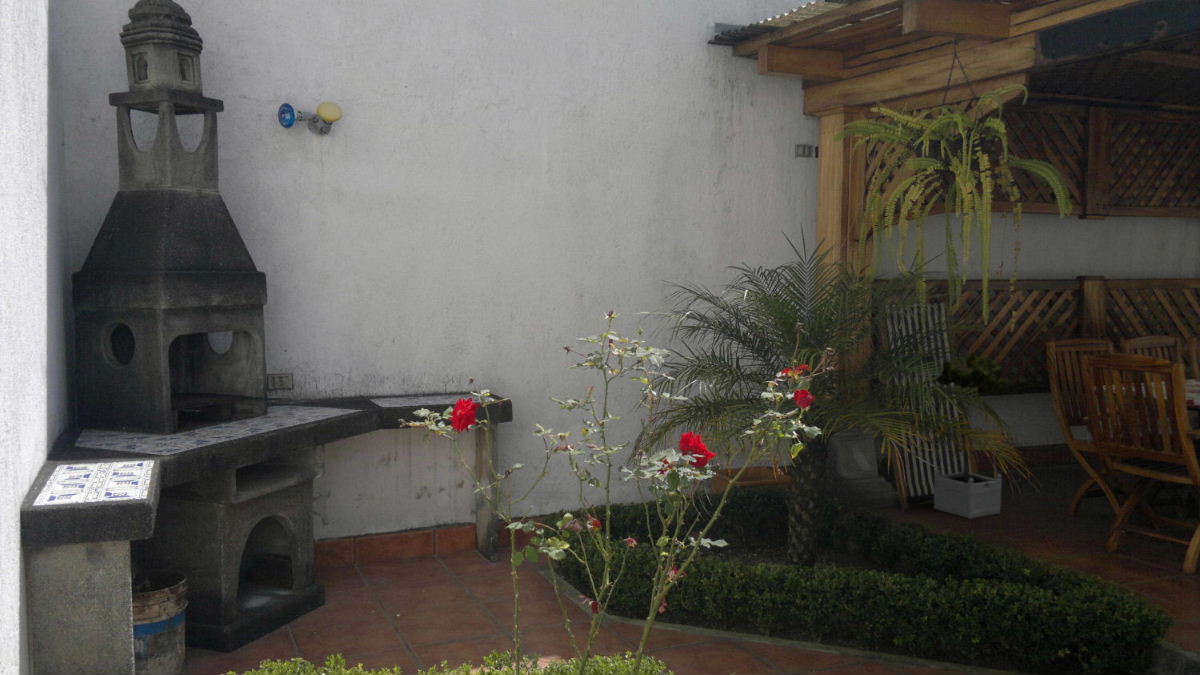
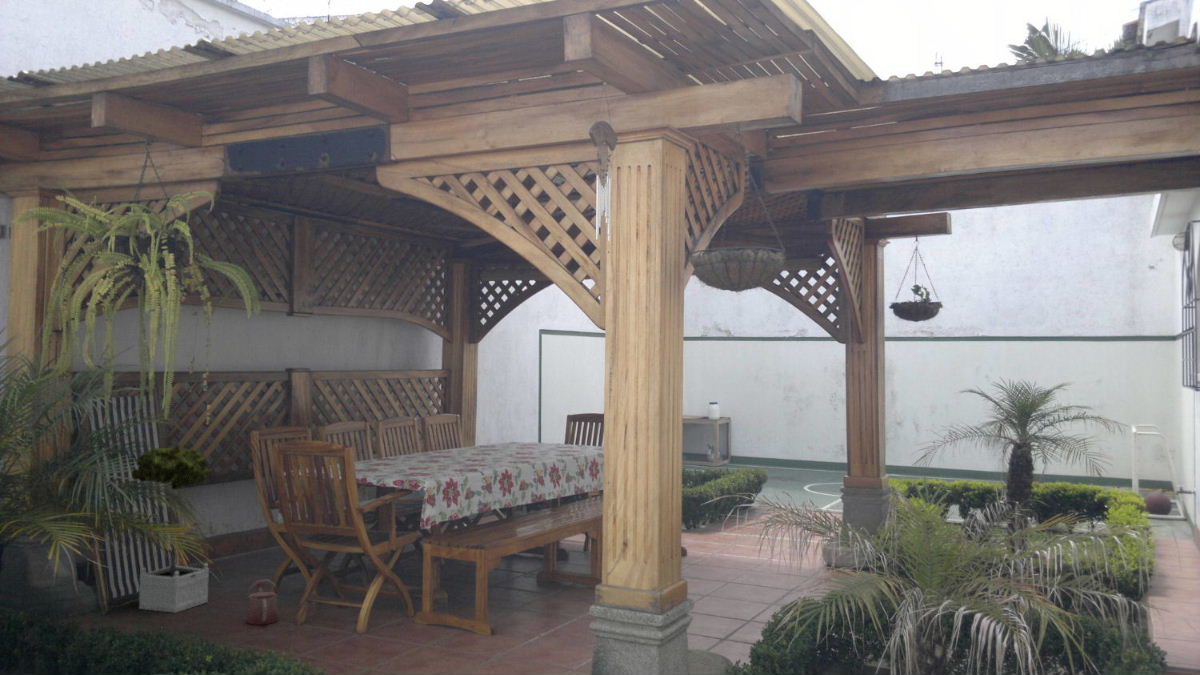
watering can: none [1047,500,1083,548] -> present [246,580,278,625]

